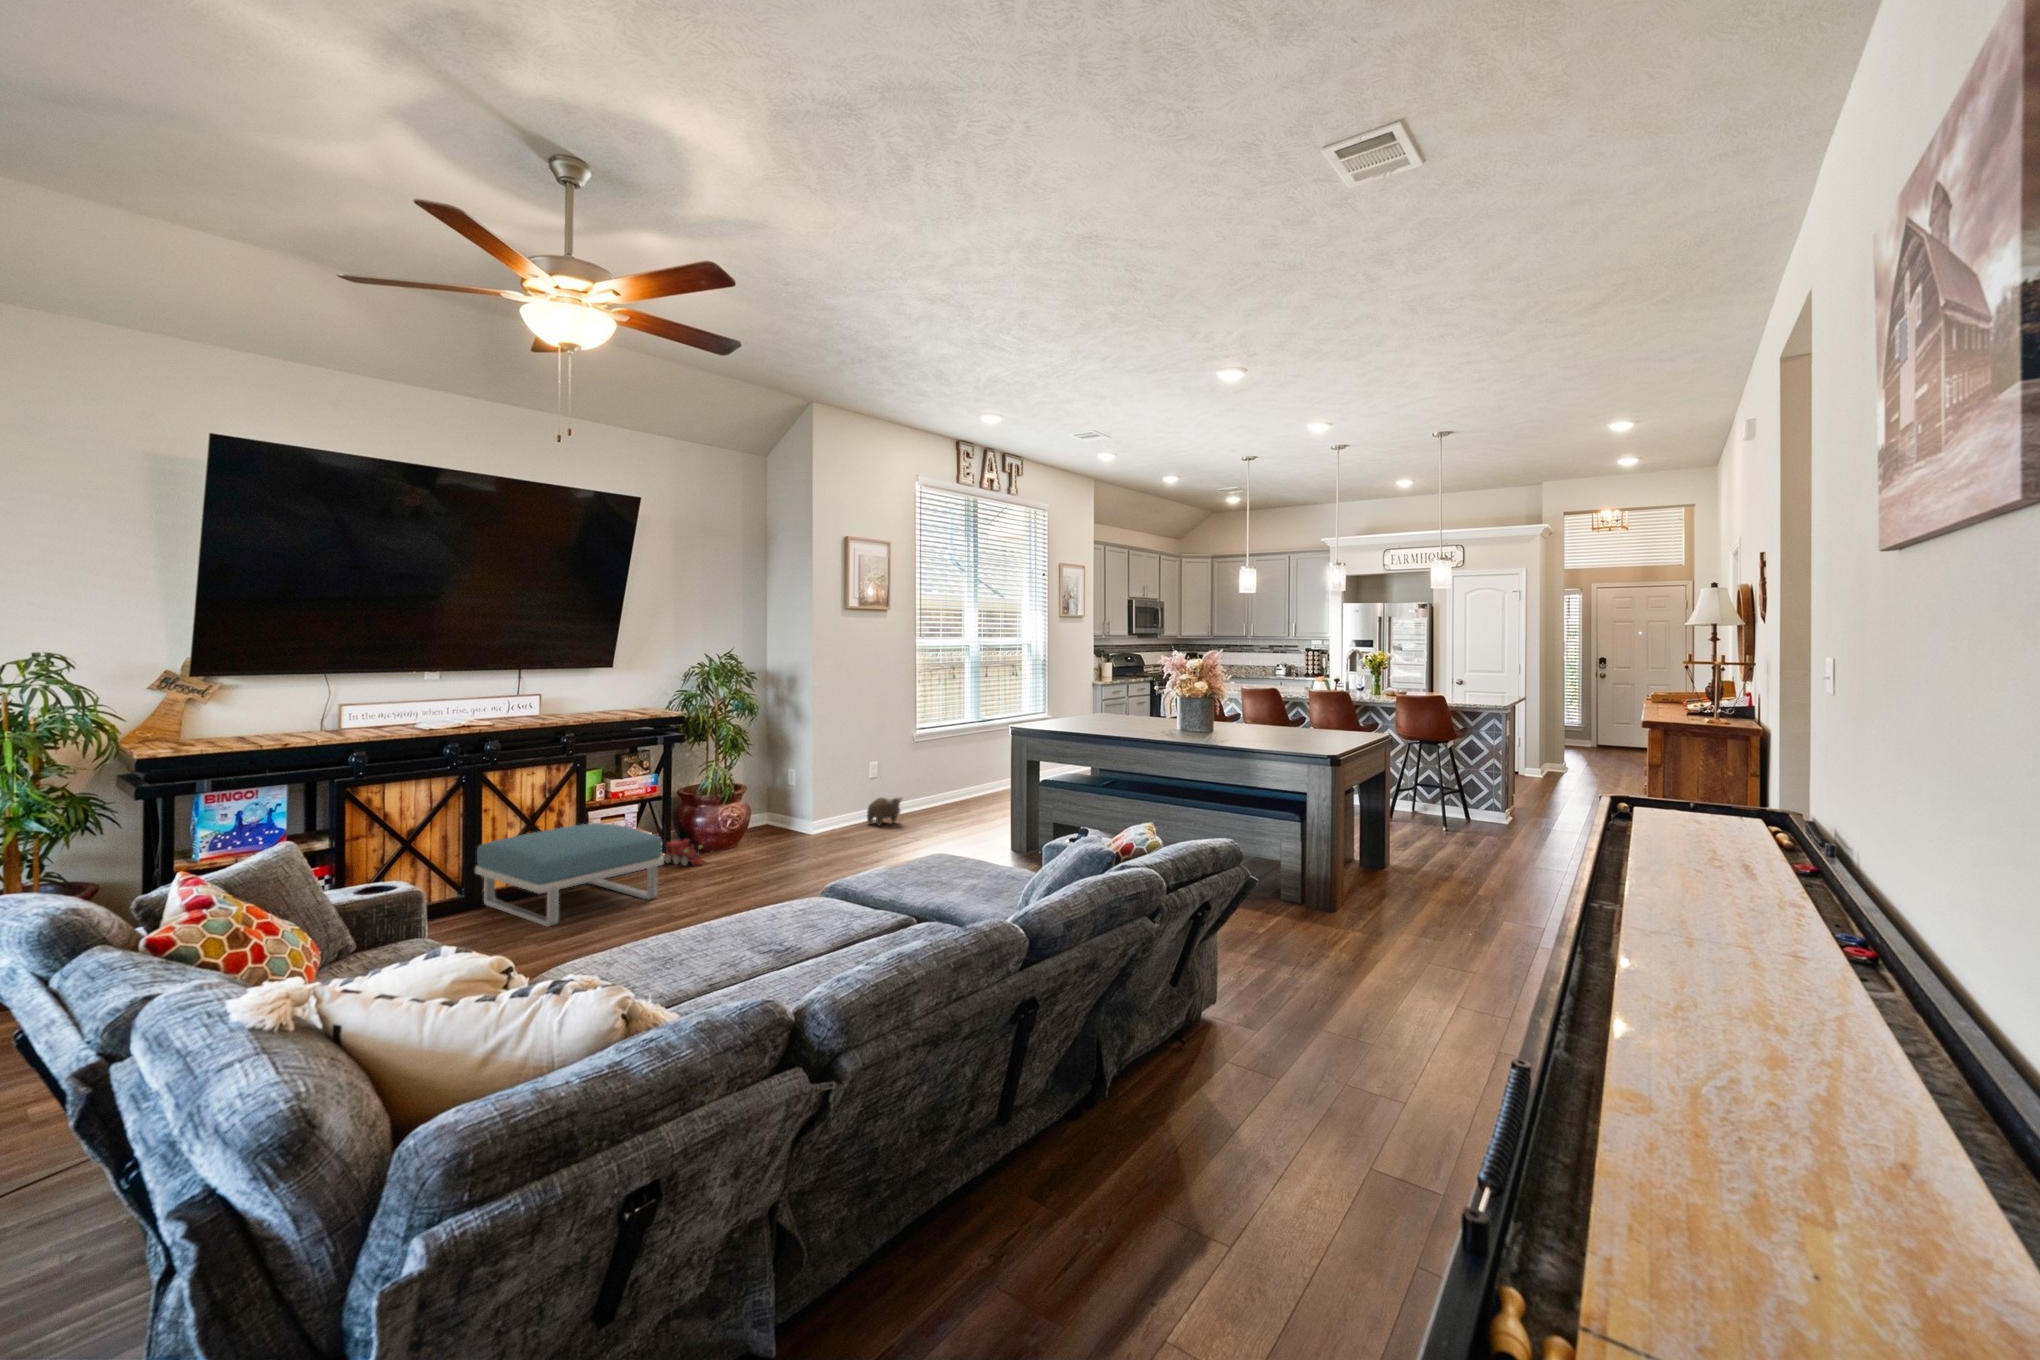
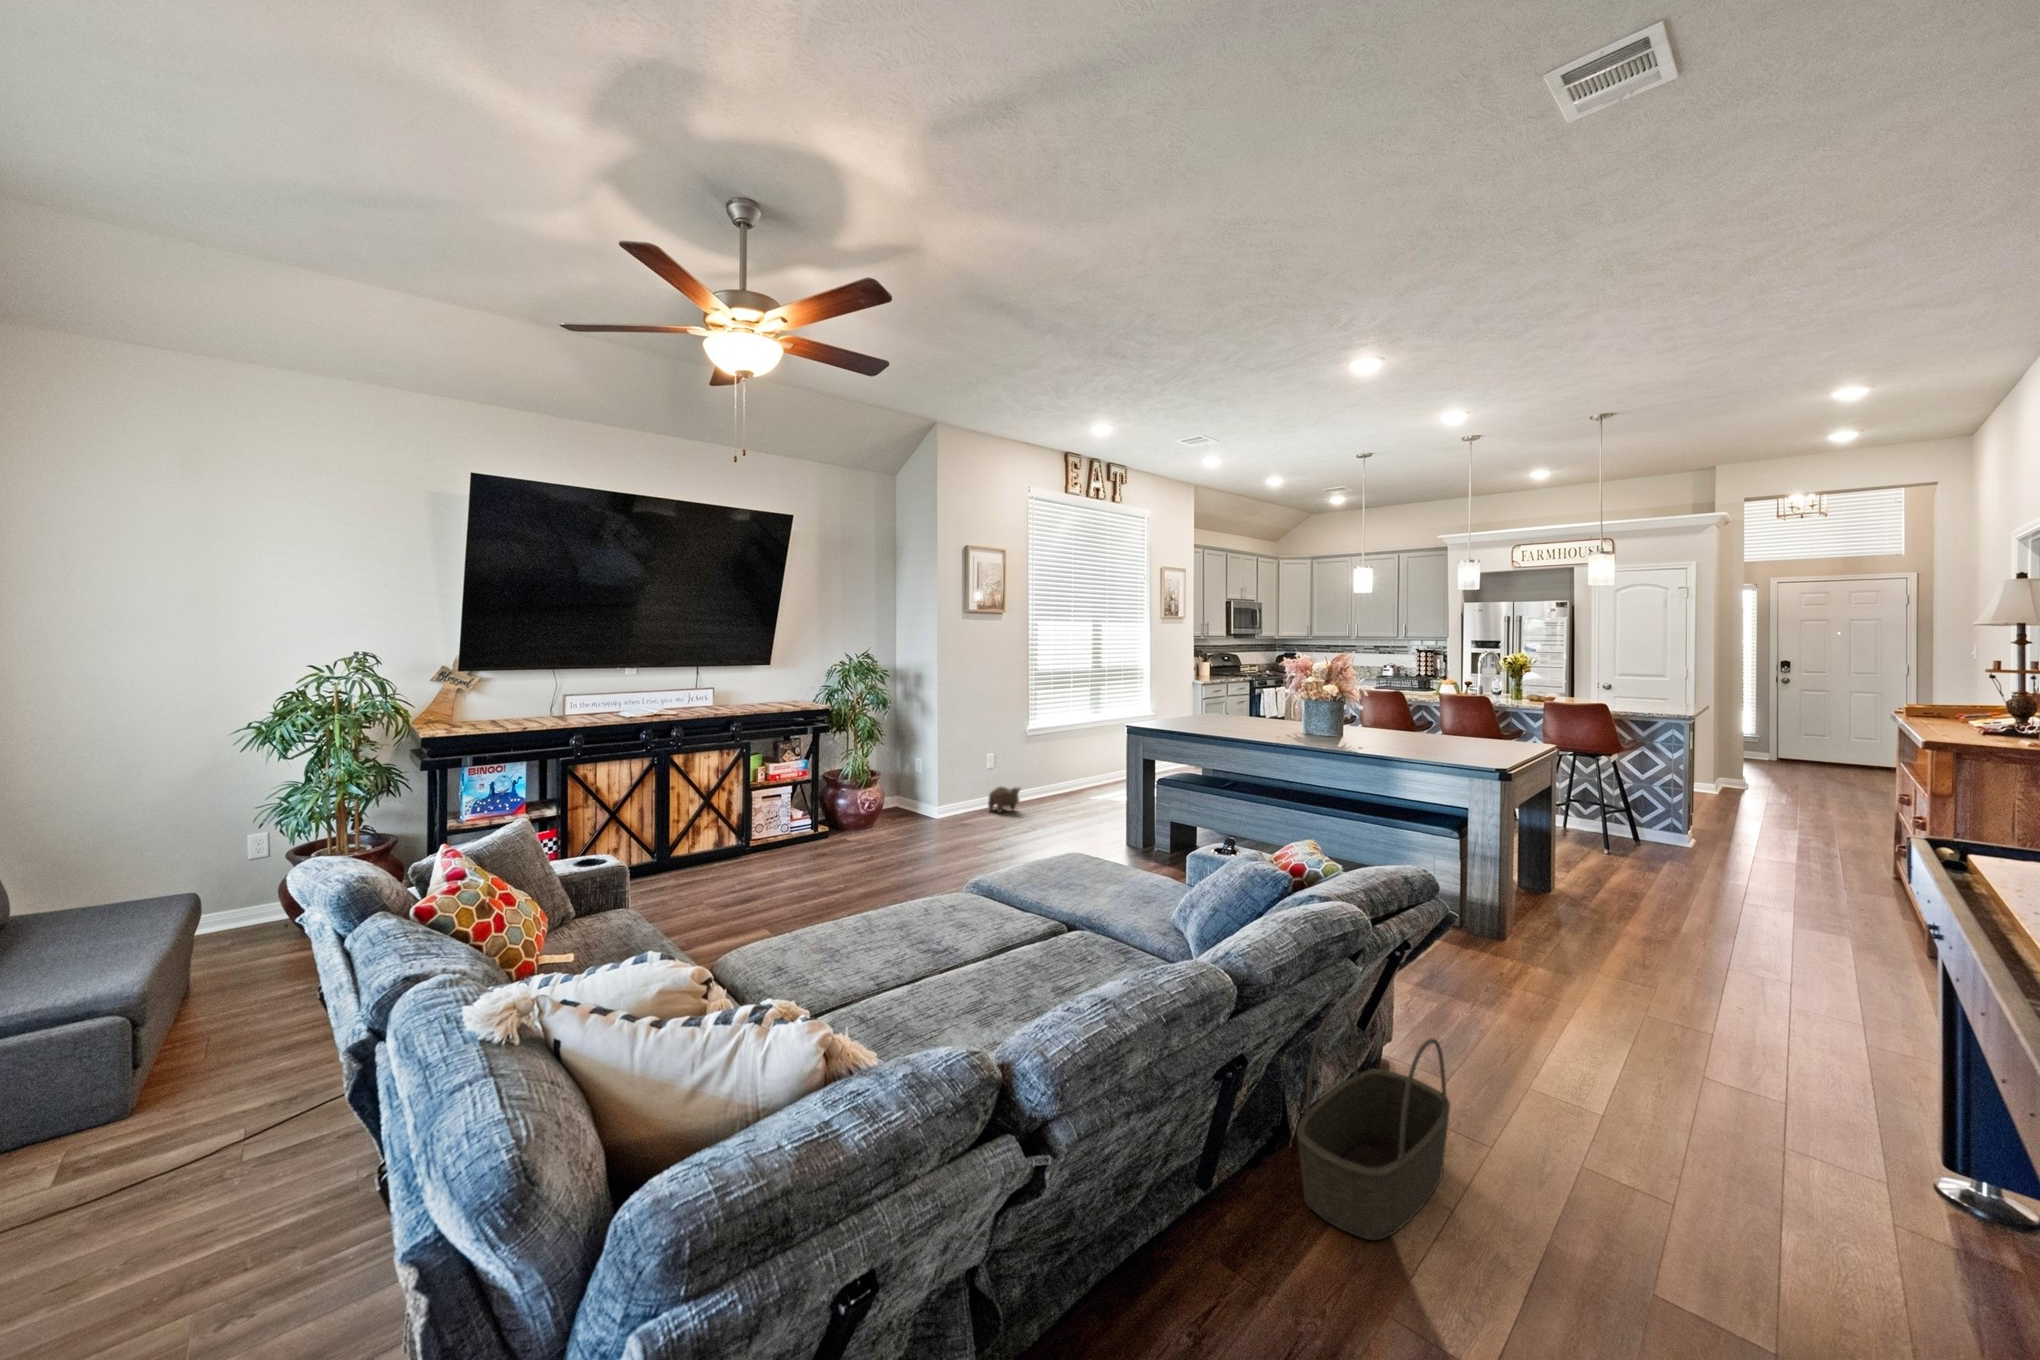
footstool: present [475,823,664,927] -> none [664,802,815,893]
toy train: present [664,839,703,866] -> none [813,818,847,843]
basket: none [1128,964,1263,1166] -> present [1297,1010,1450,1240]

